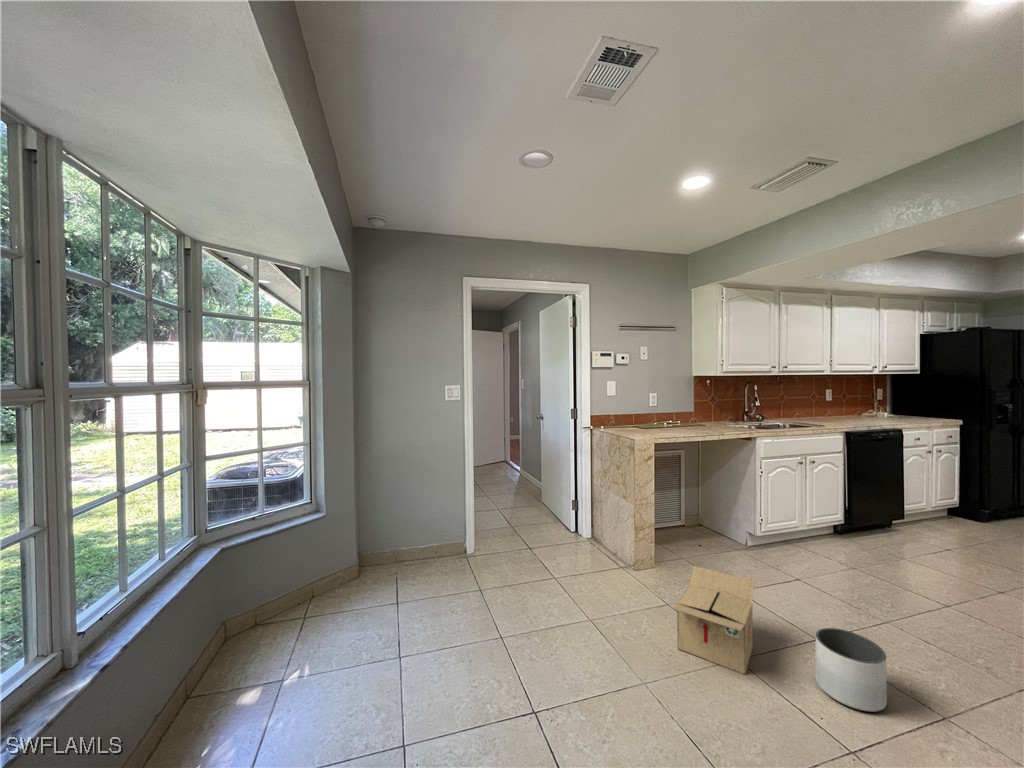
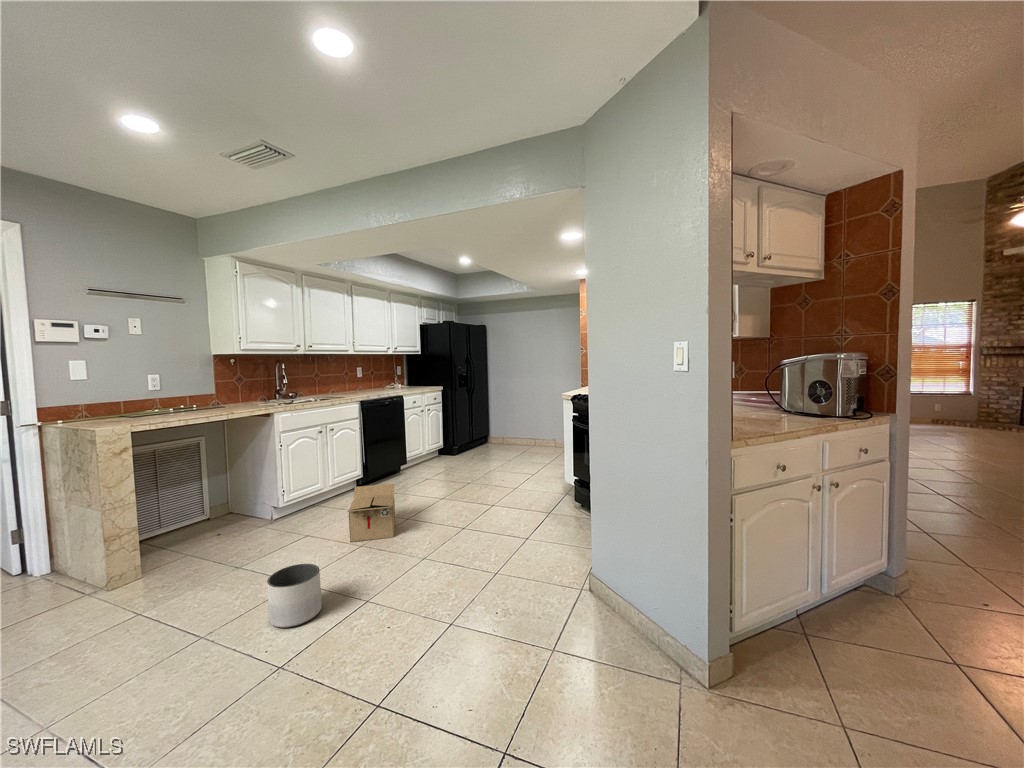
cardboard box: present [672,566,754,675] -> present [347,484,396,542]

